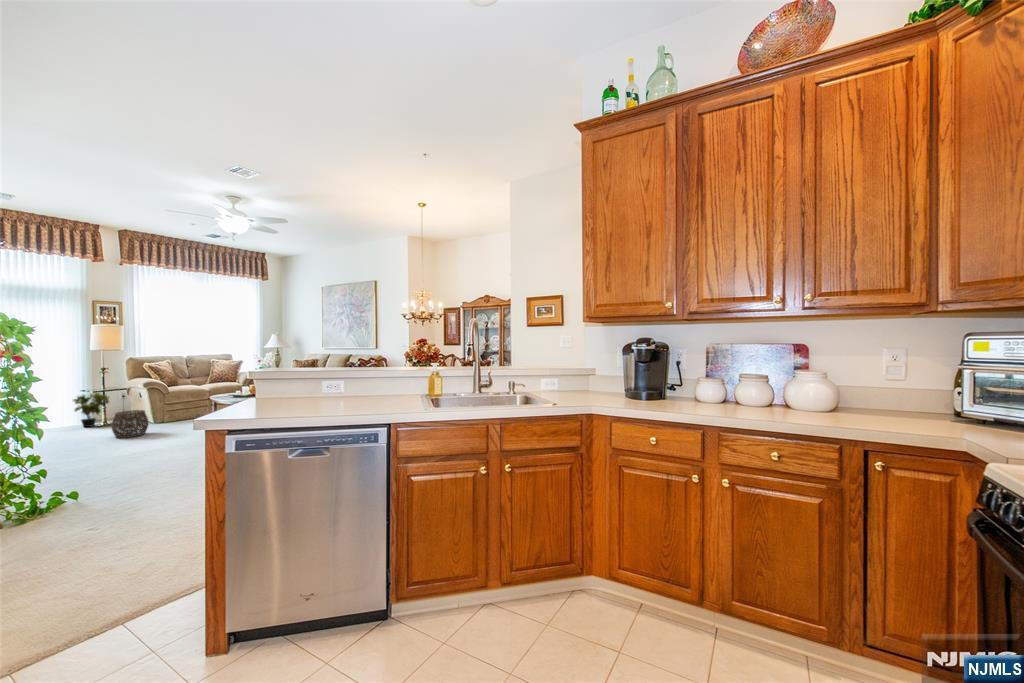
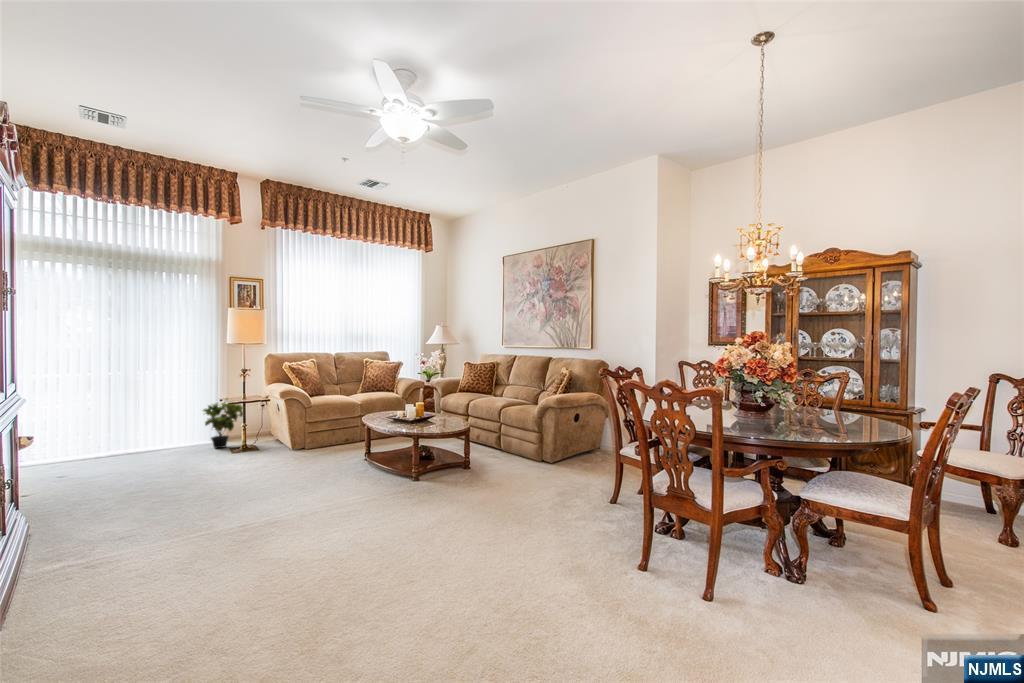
woven basket: present [112,410,148,438] -> none [234,435,282,479]

